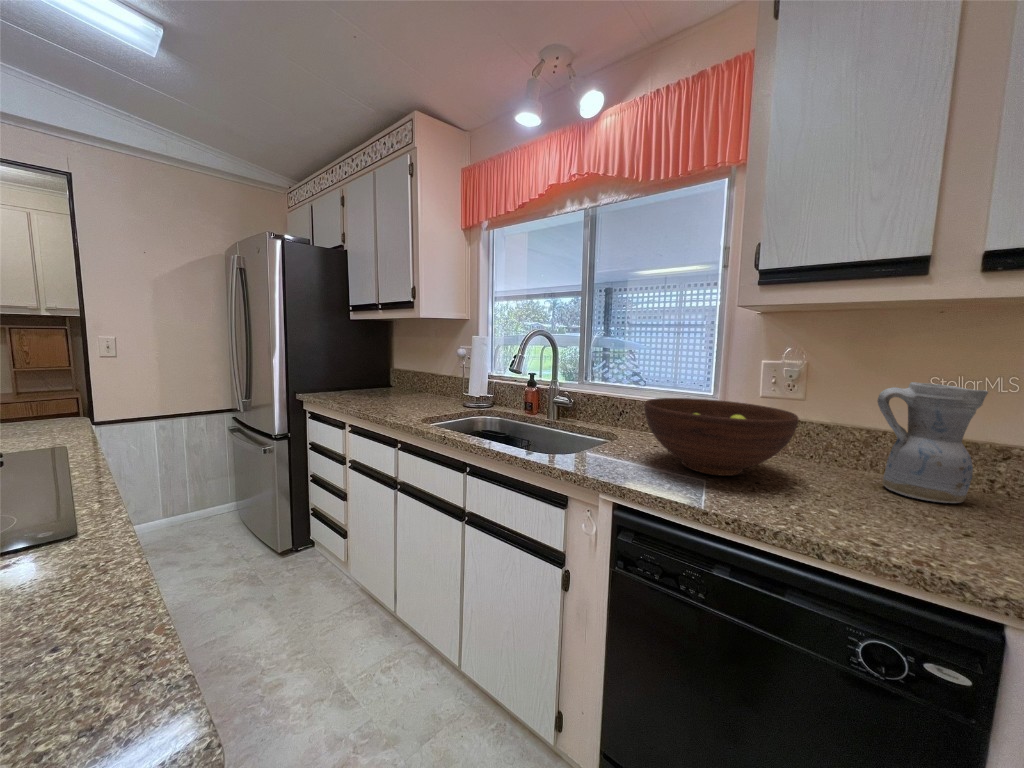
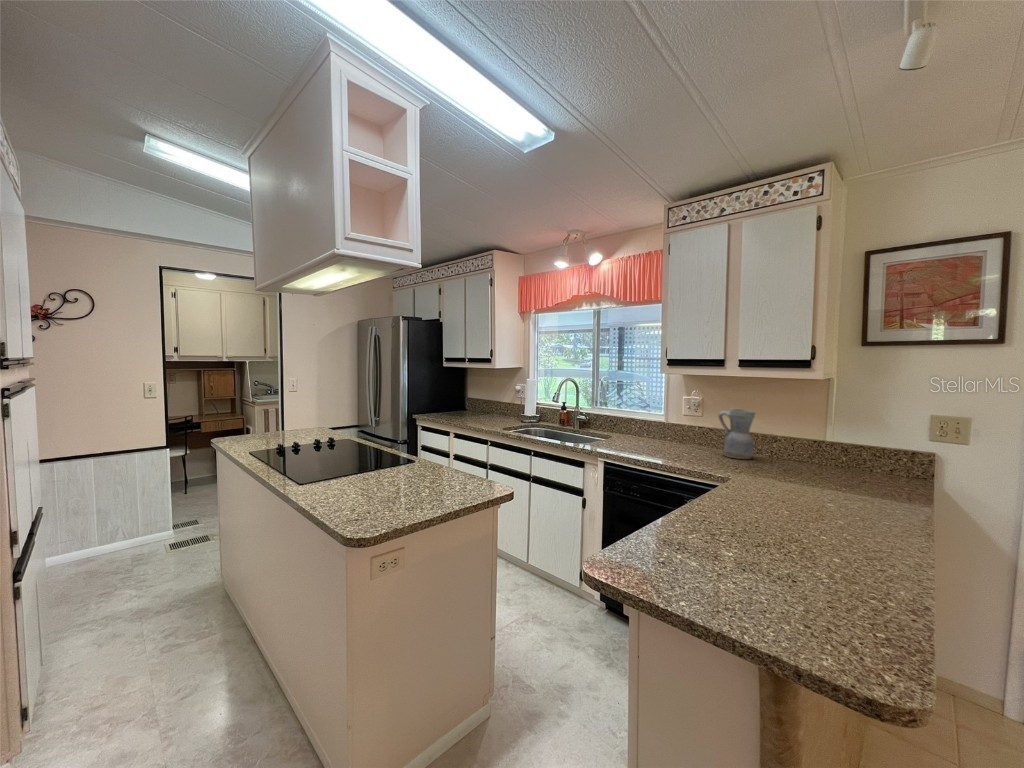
fruit bowl: present [645,398,798,476] -> none [620,416,685,451]

